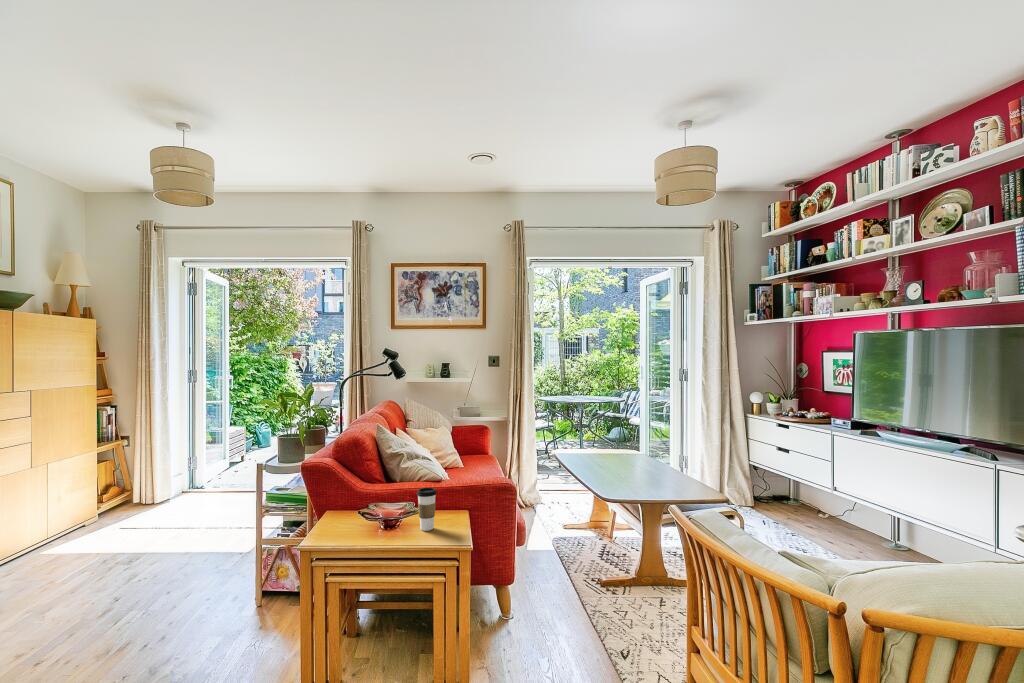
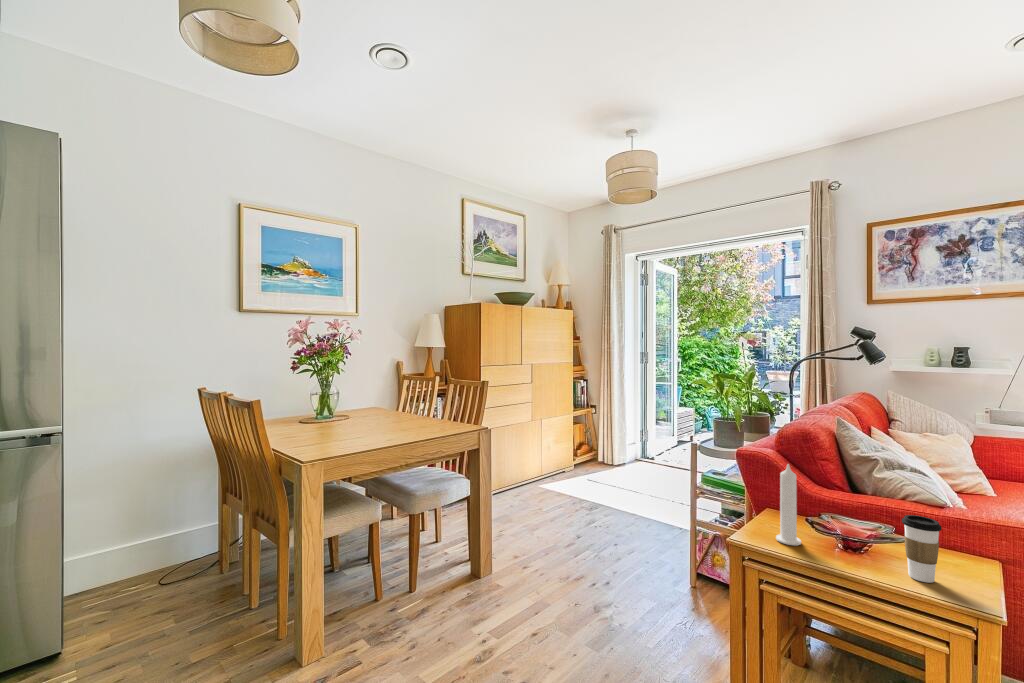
candle: none [338,470,356,535] -> present [776,464,801,546]

